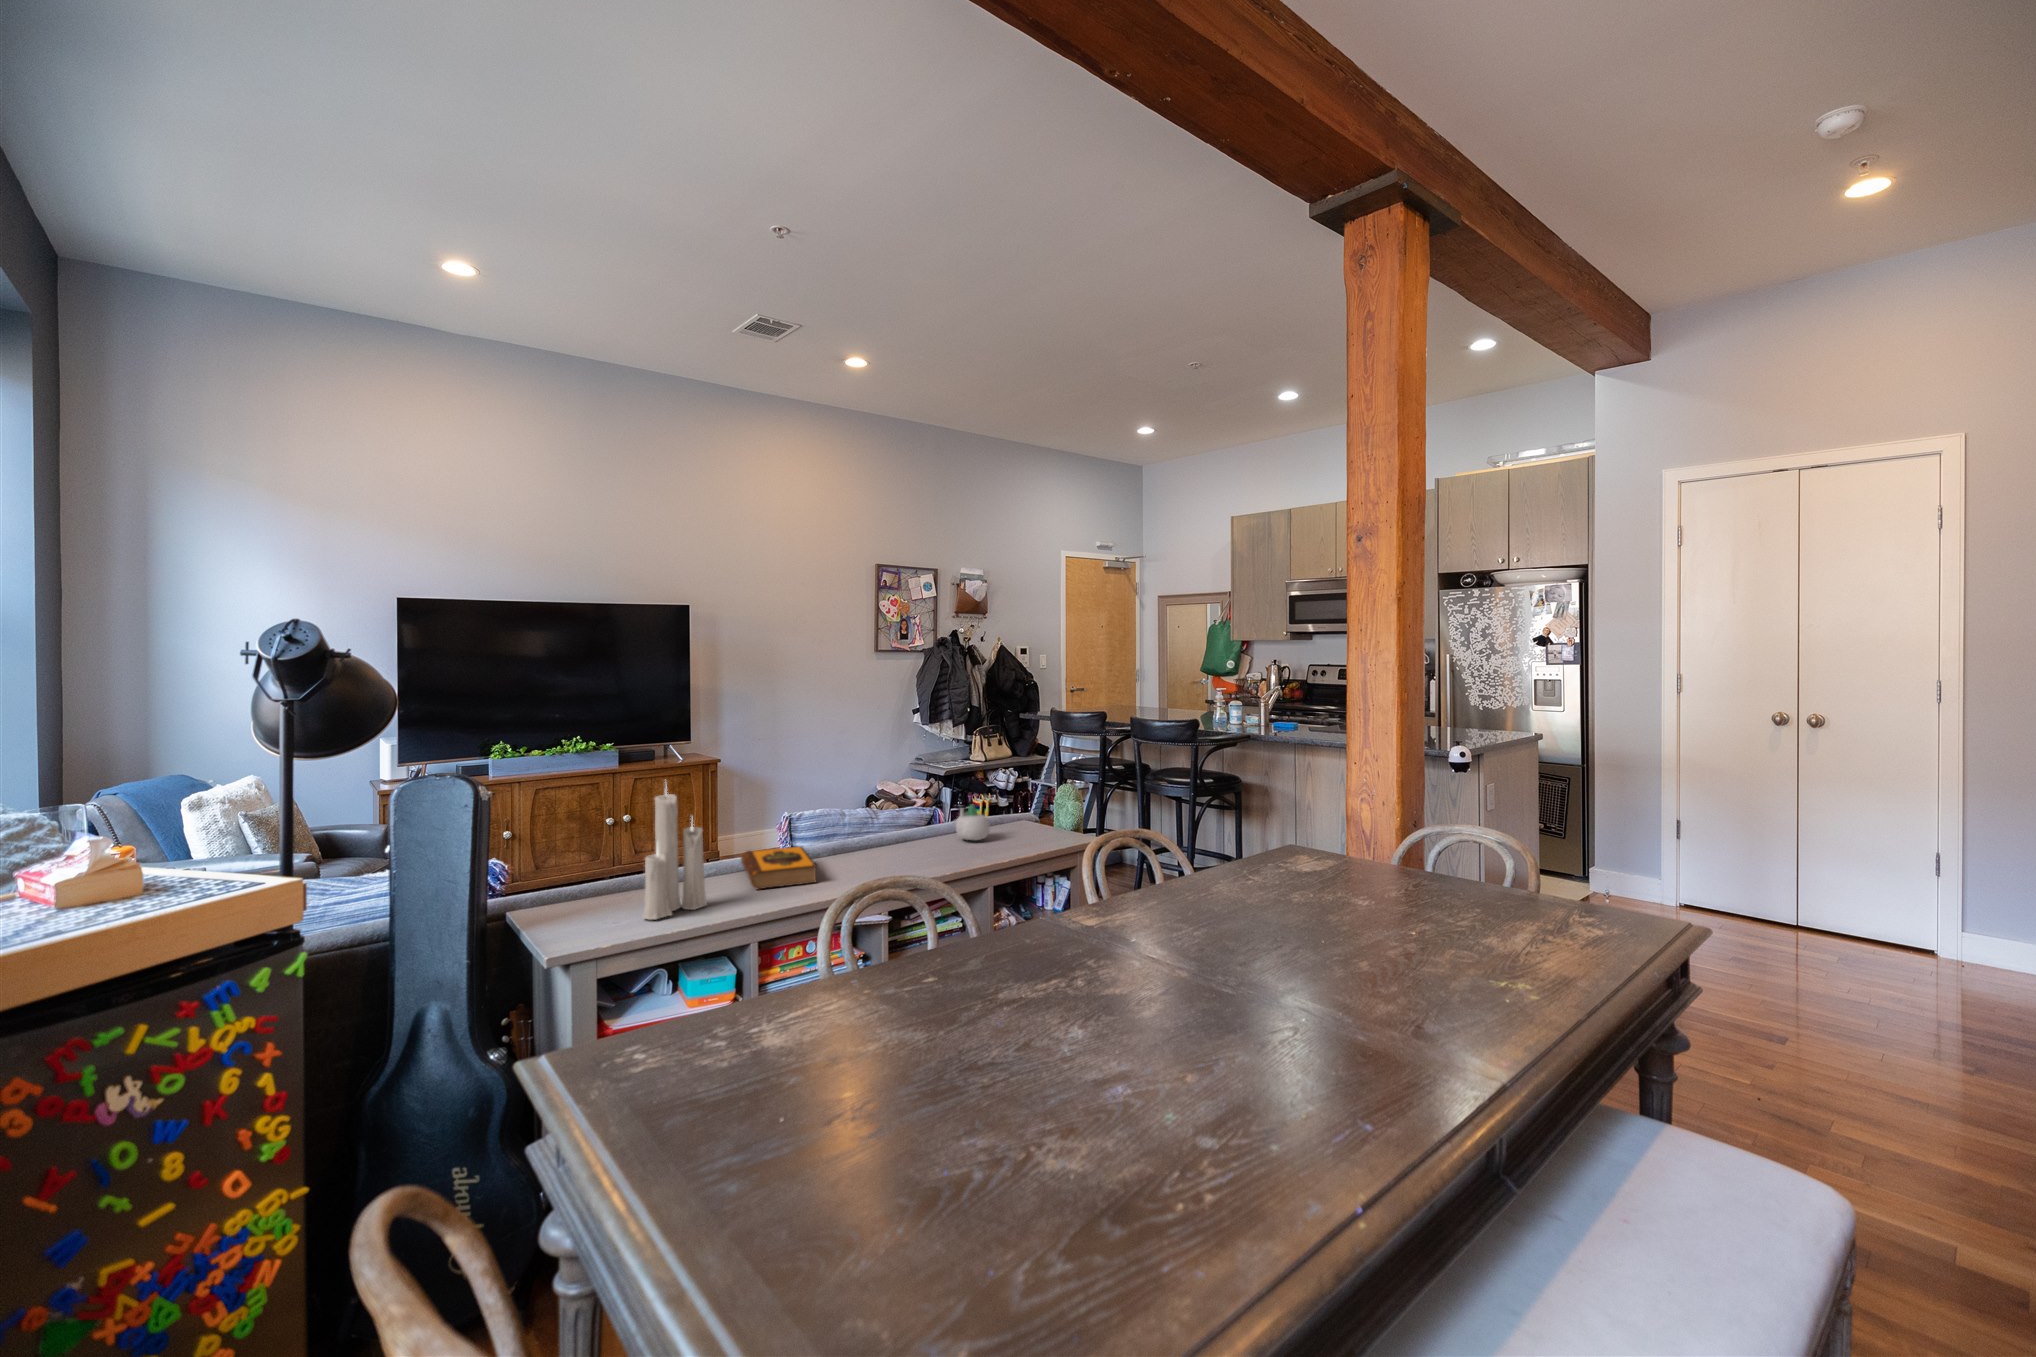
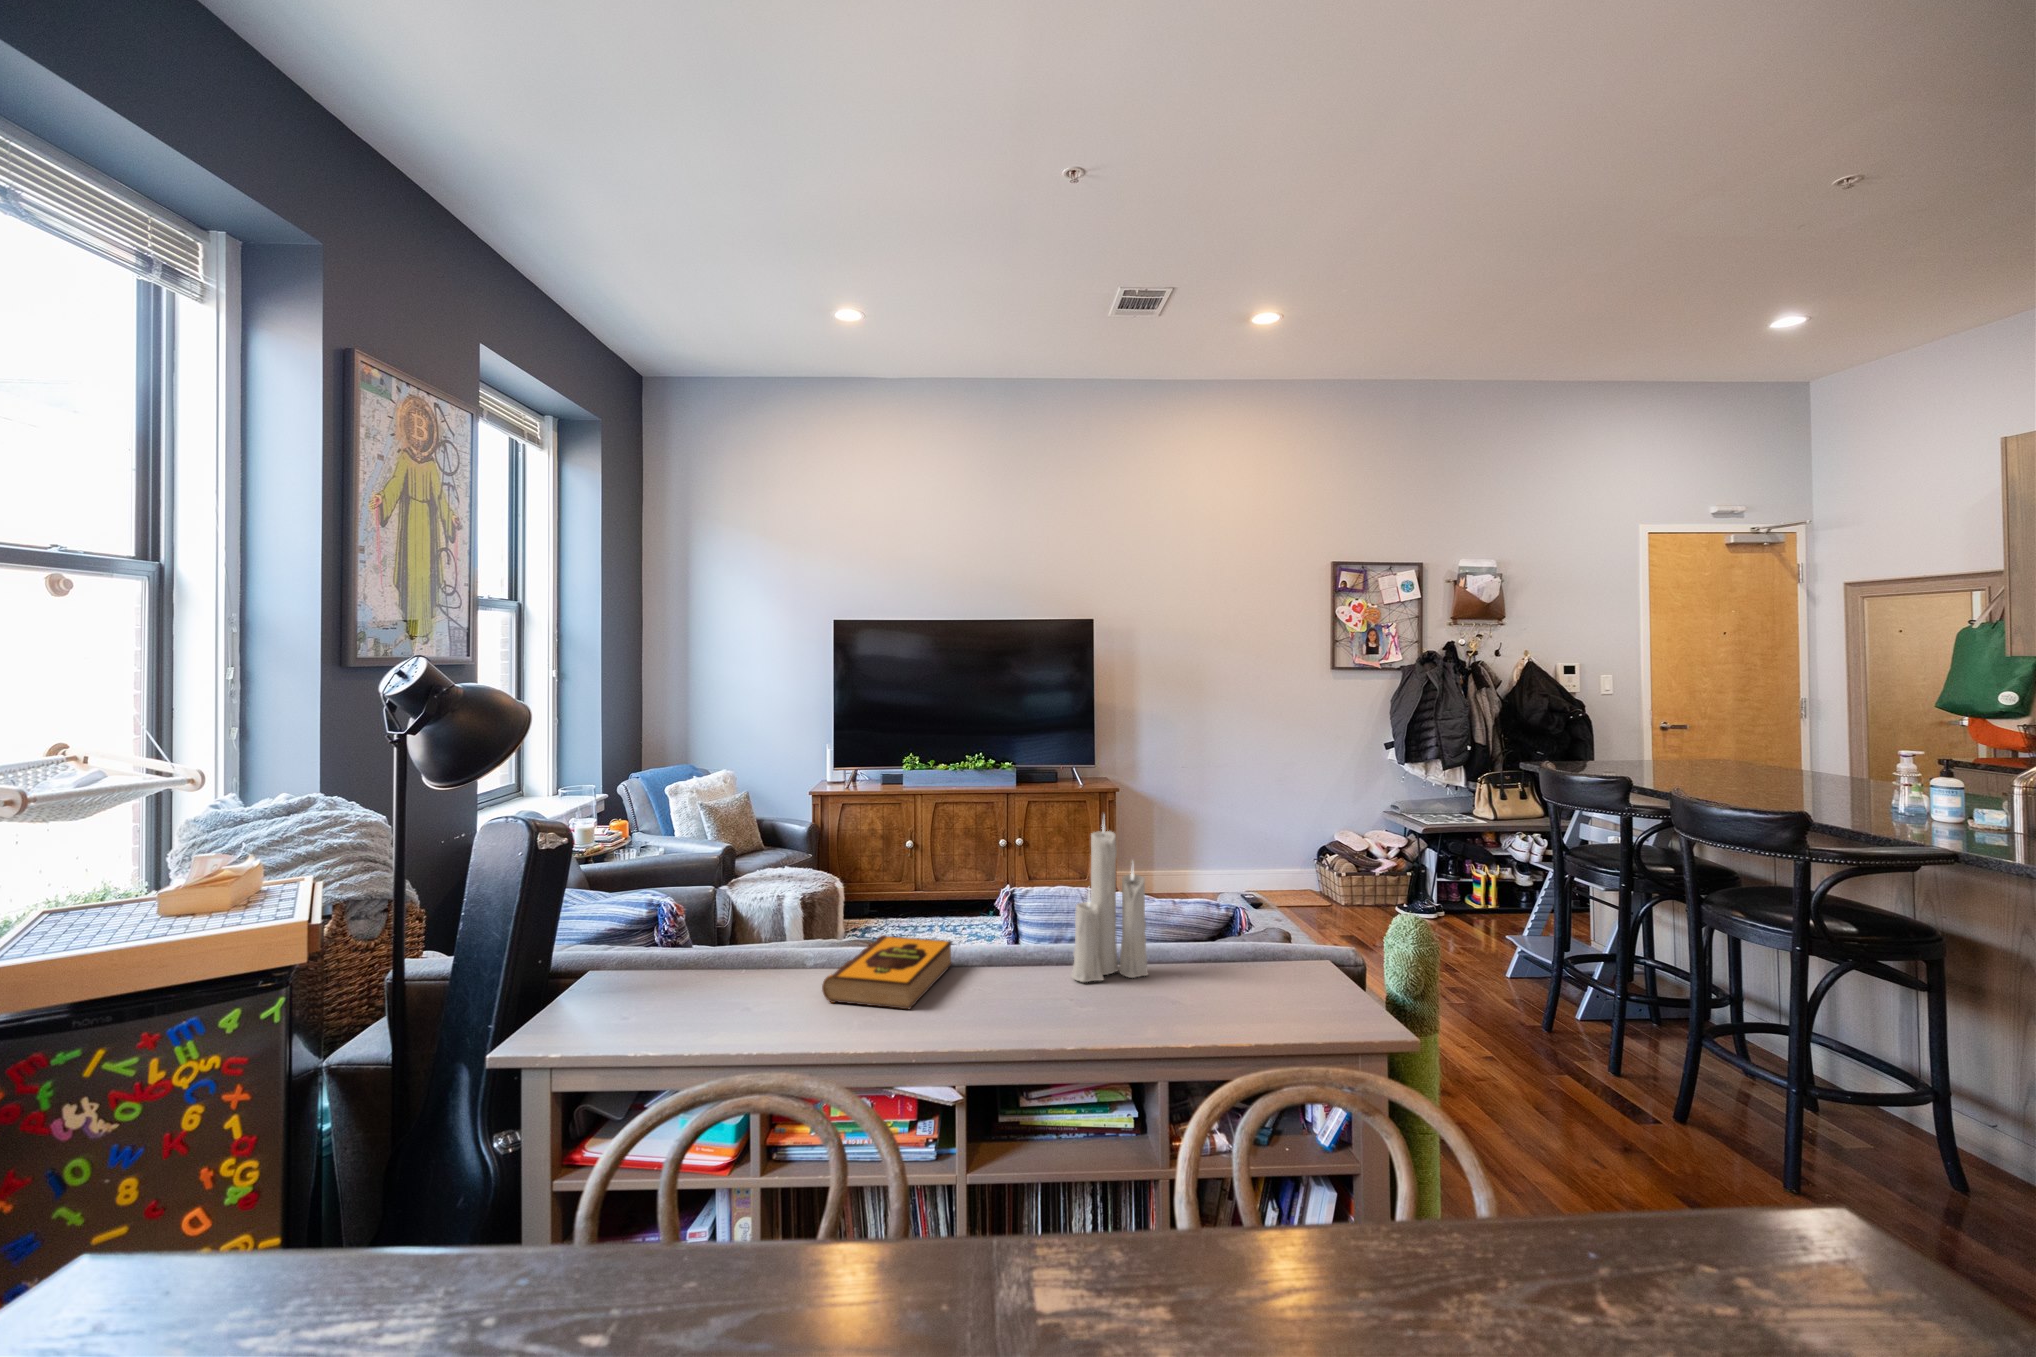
candle: present [643,790,707,920] -> present [1071,825,1148,982]
succulent planter: present [956,804,990,840] -> none [1205,916,1259,980]

